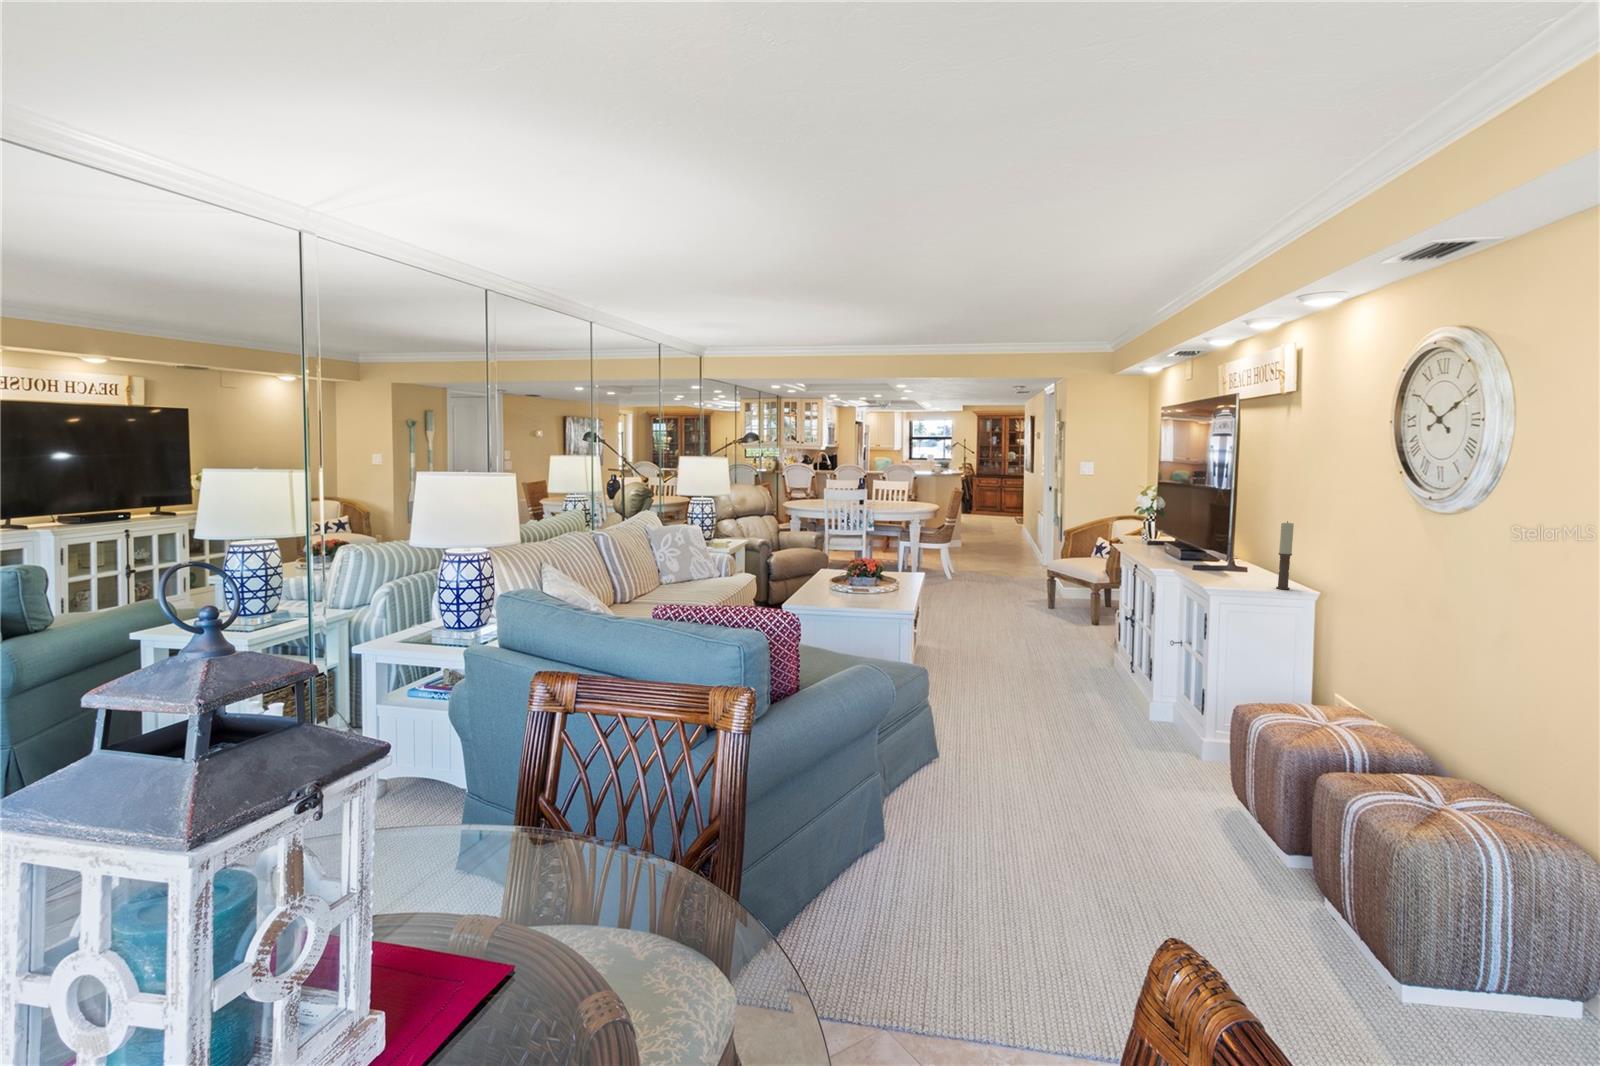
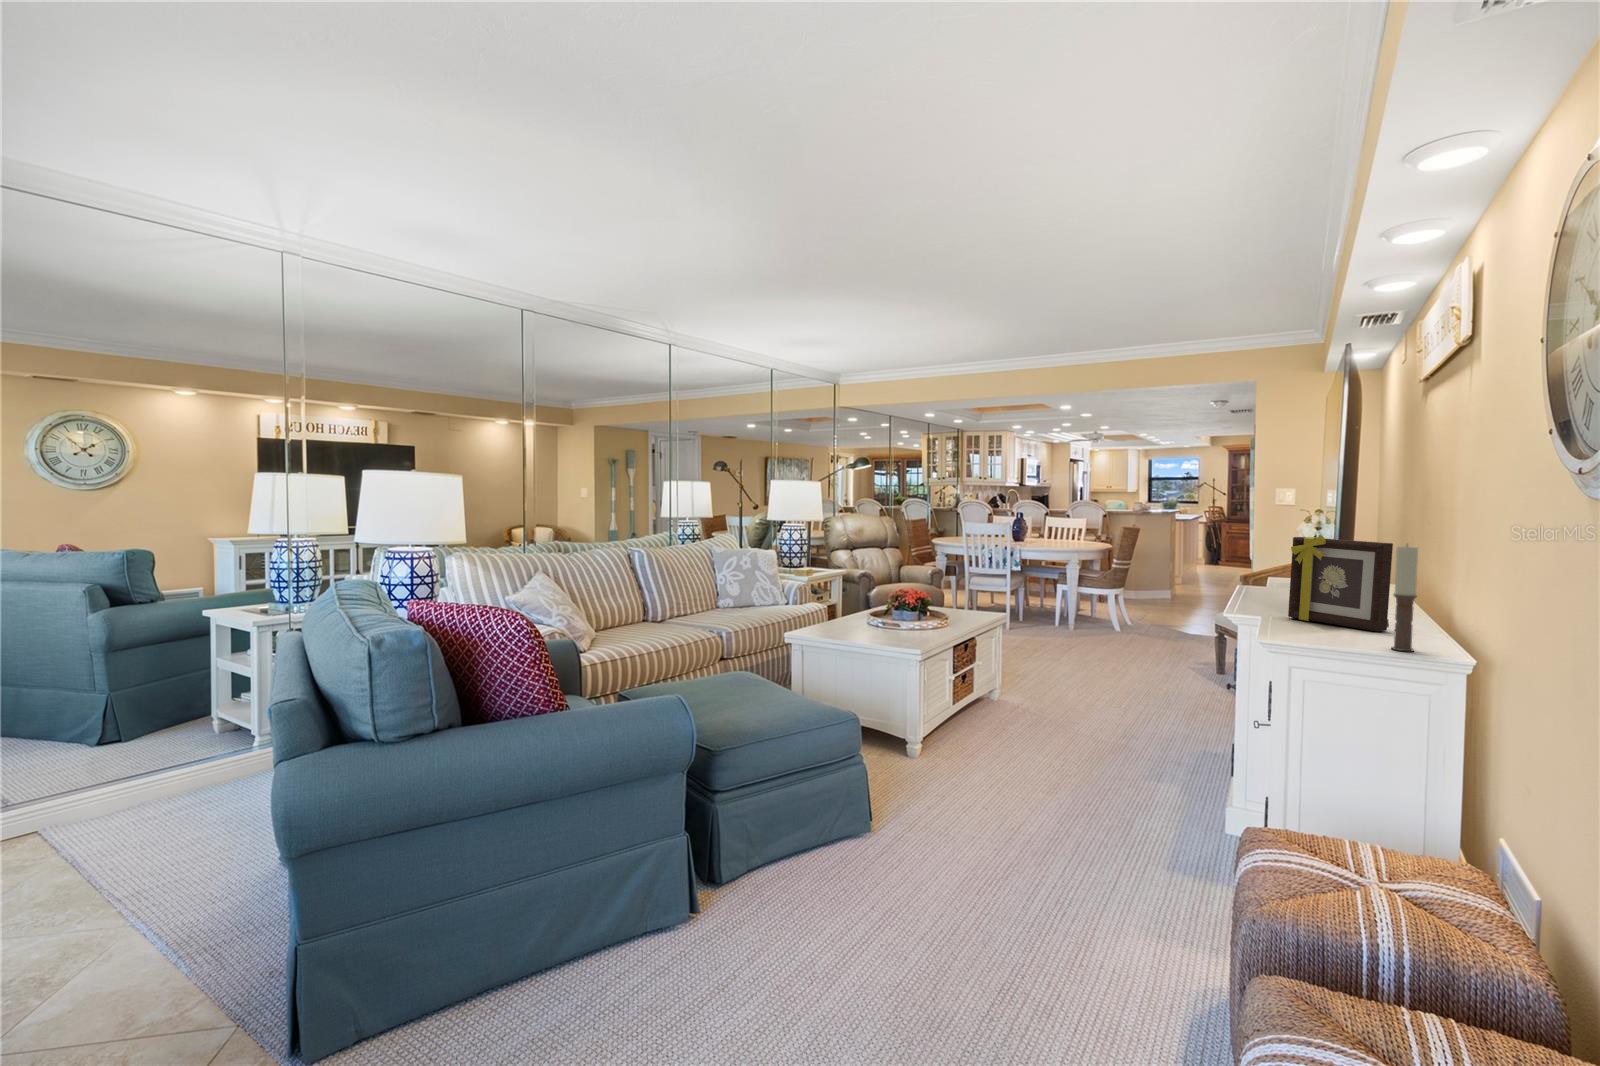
picture frame: none [1190,513,1260,577] -> present [1288,536,1393,631]

